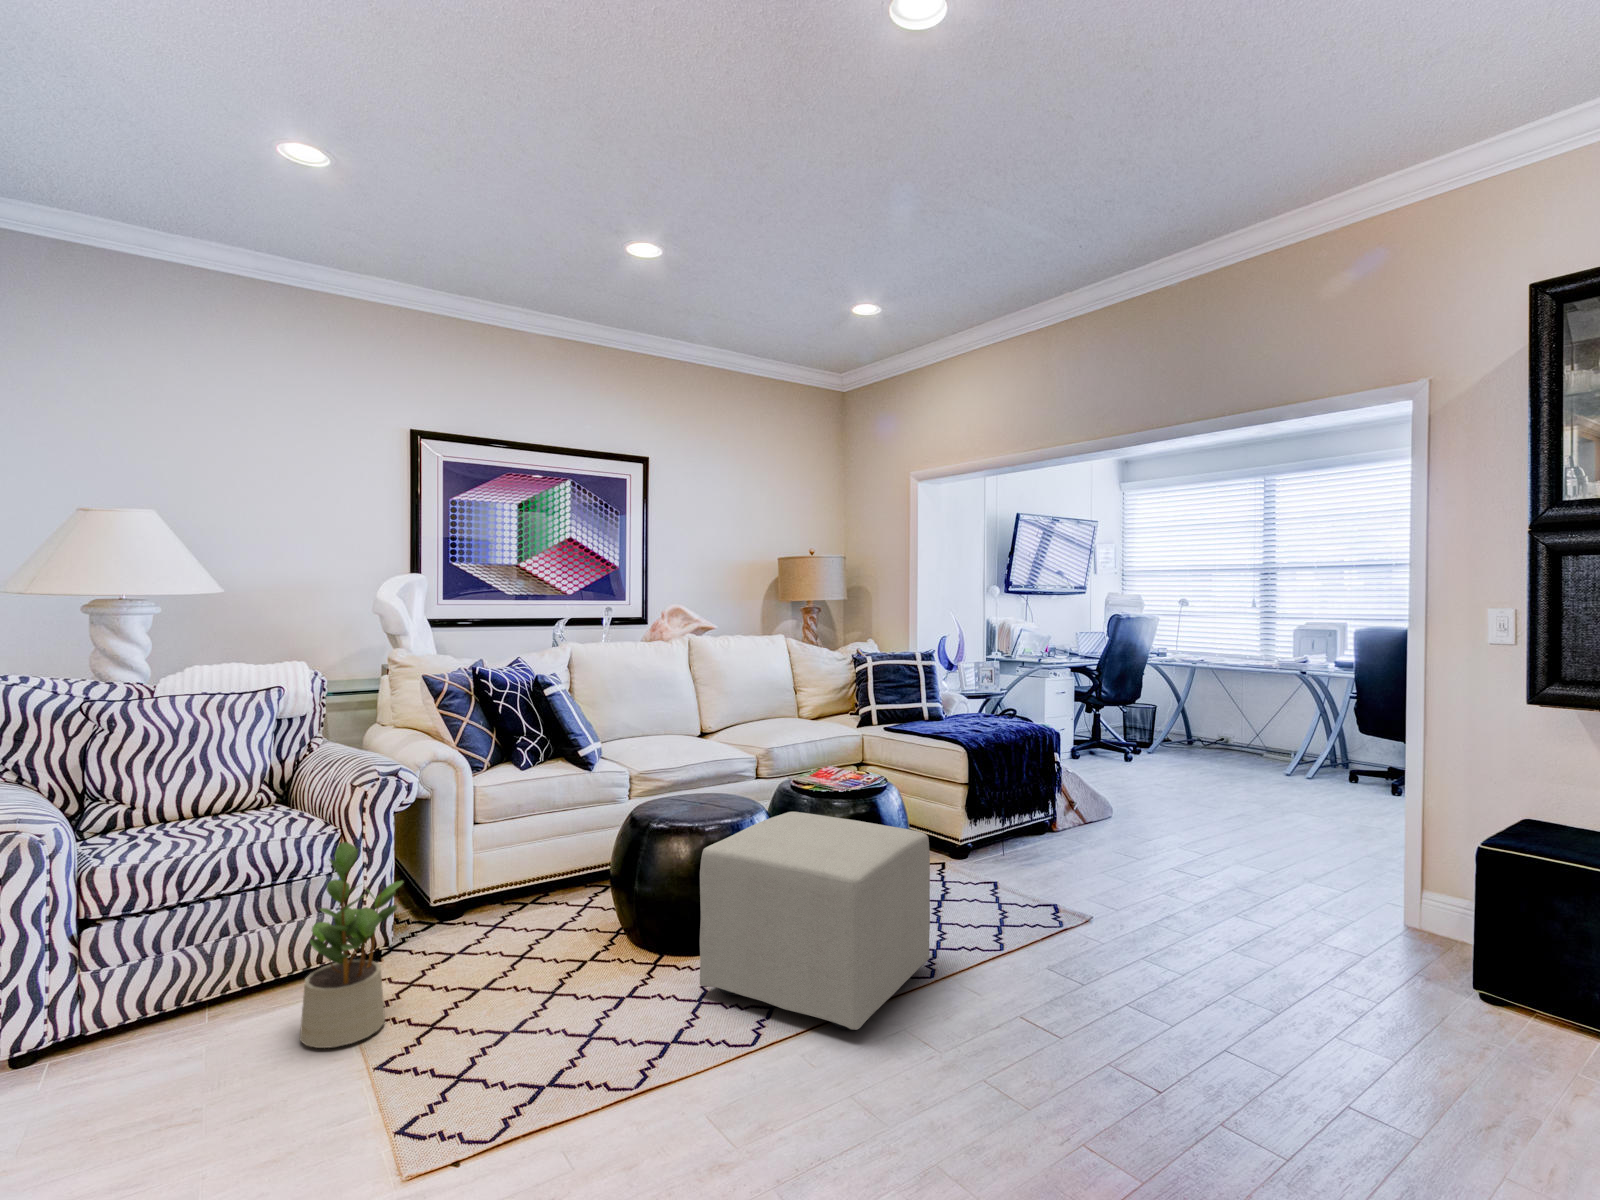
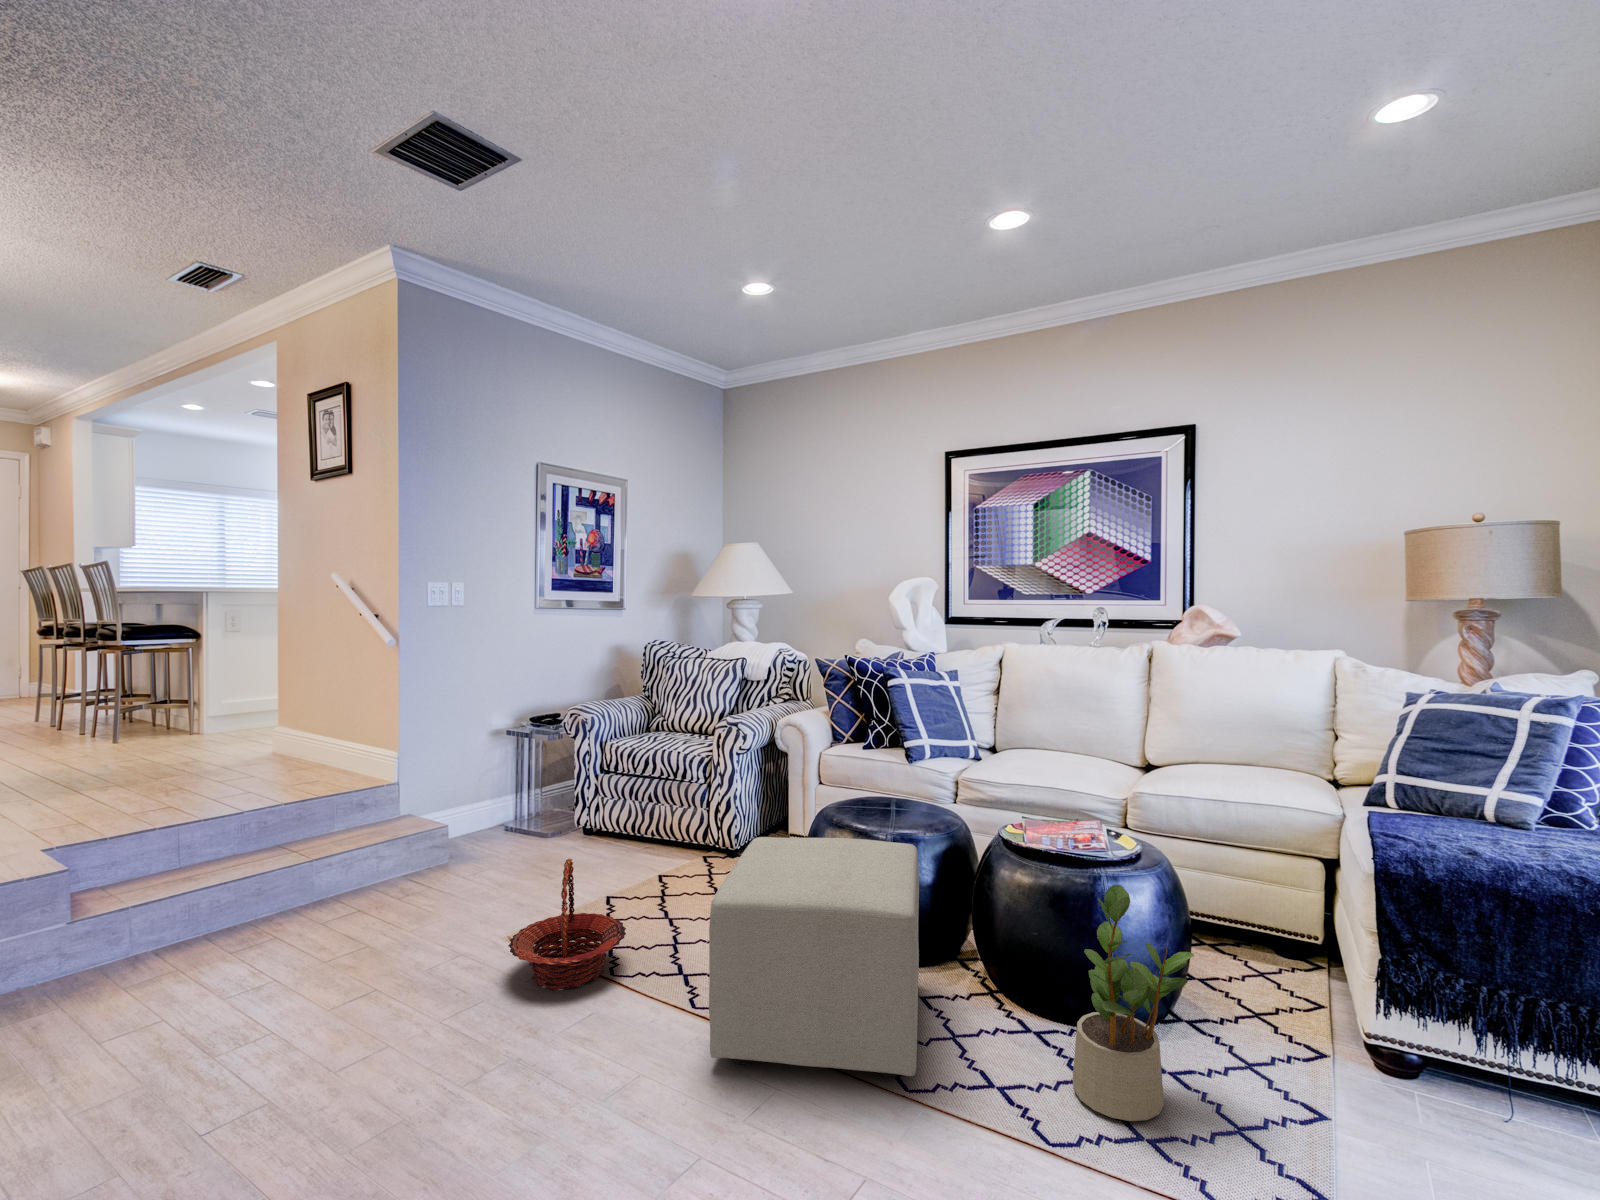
potted plant: present [300,842,403,1048] -> present [1073,885,1194,1121]
basket: none [493,953,655,1140] -> present [508,859,626,990]

